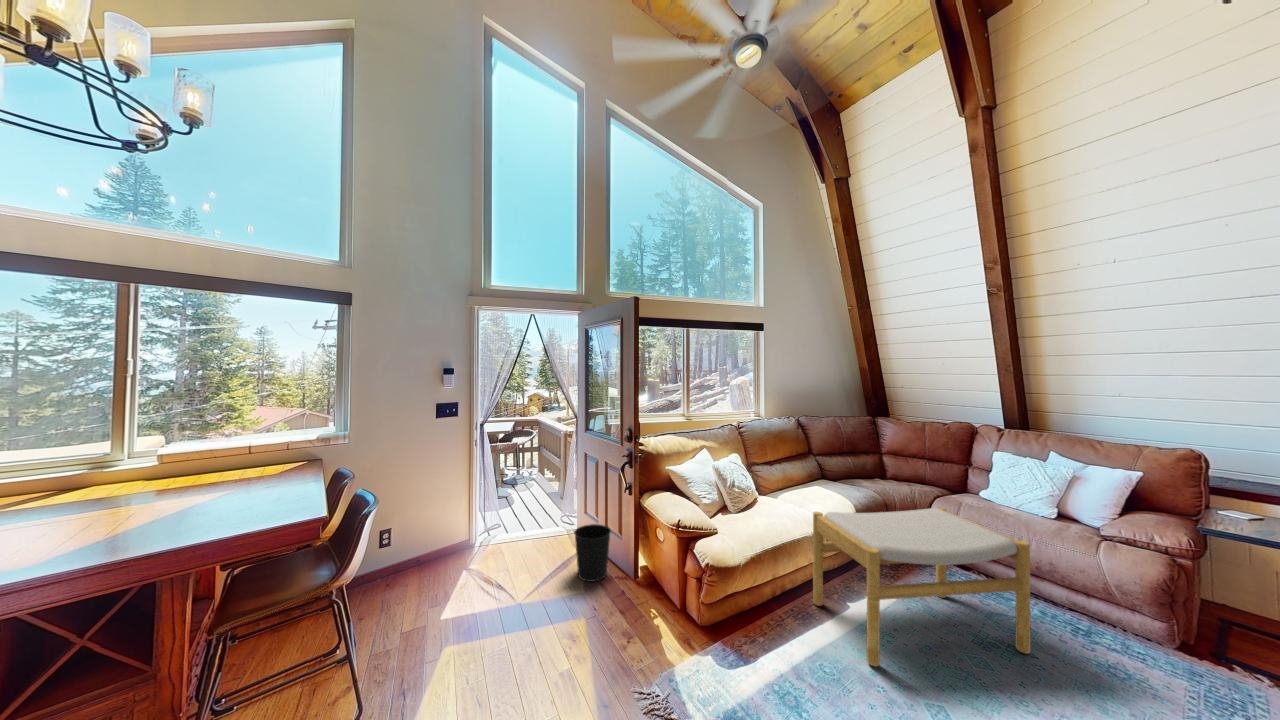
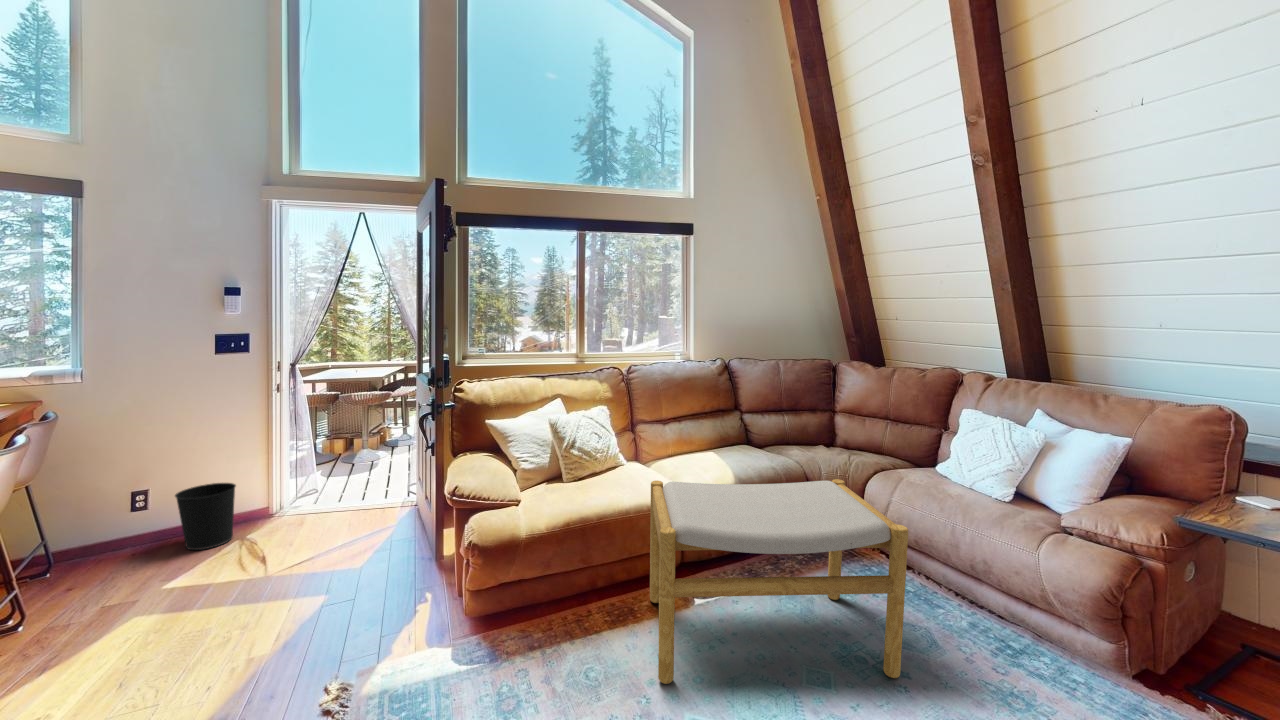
wastebasket: present [574,524,611,582] -> present [175,483,236,550]

